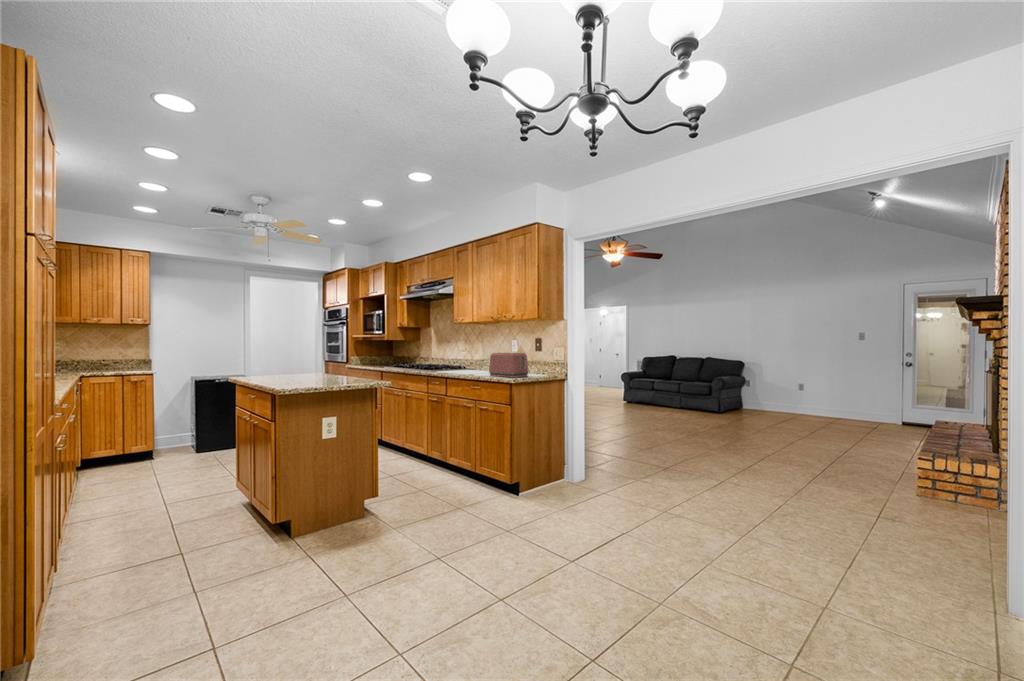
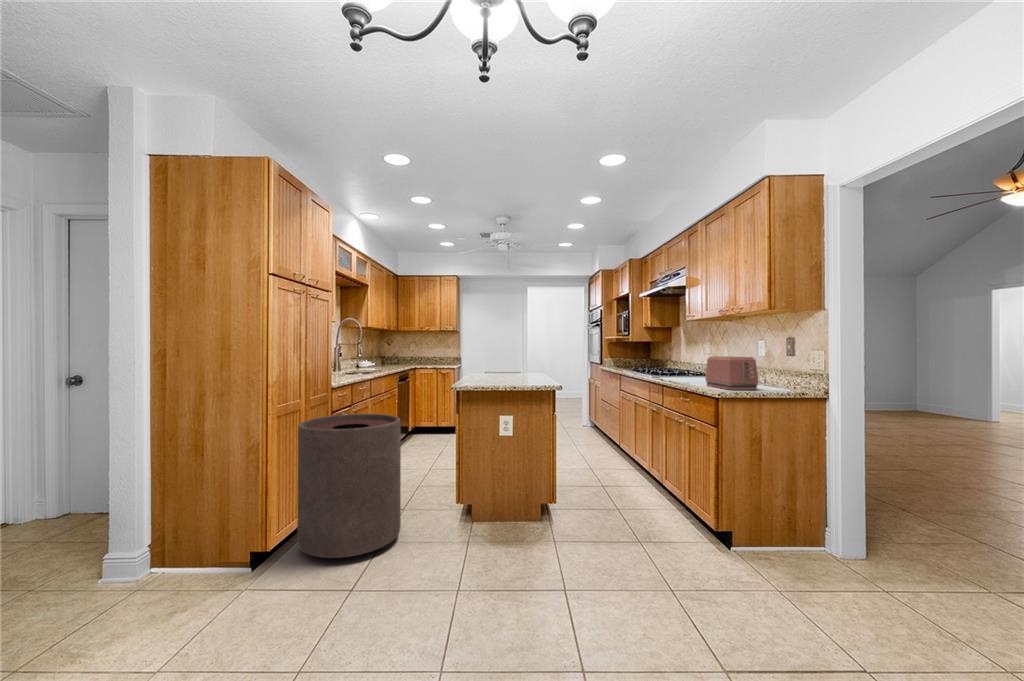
trash can: none [70,430,227,624] -> present [297,414,401,558]

